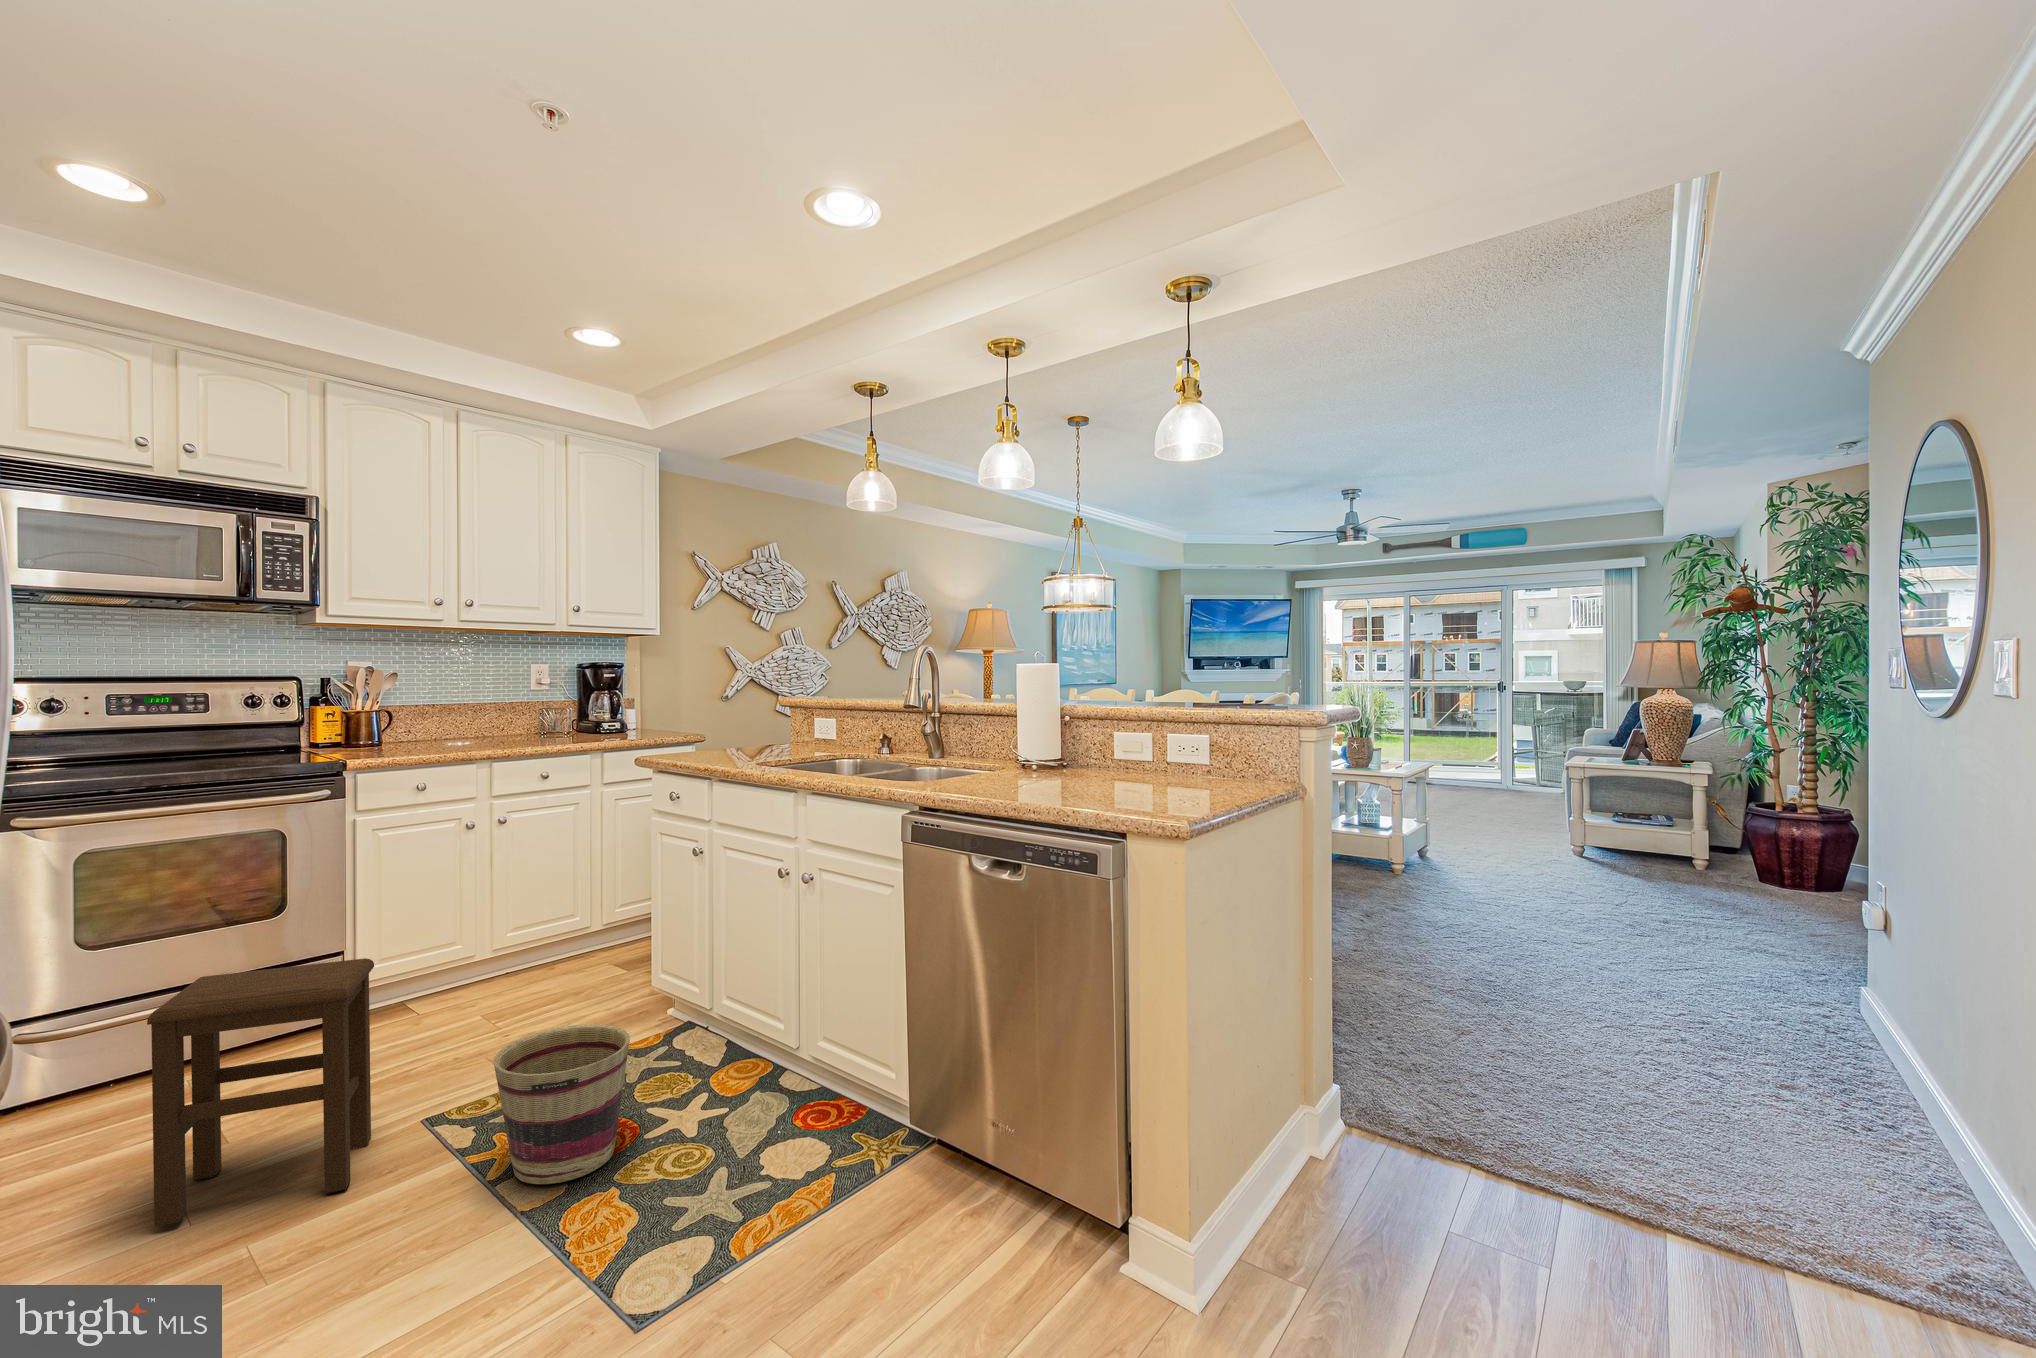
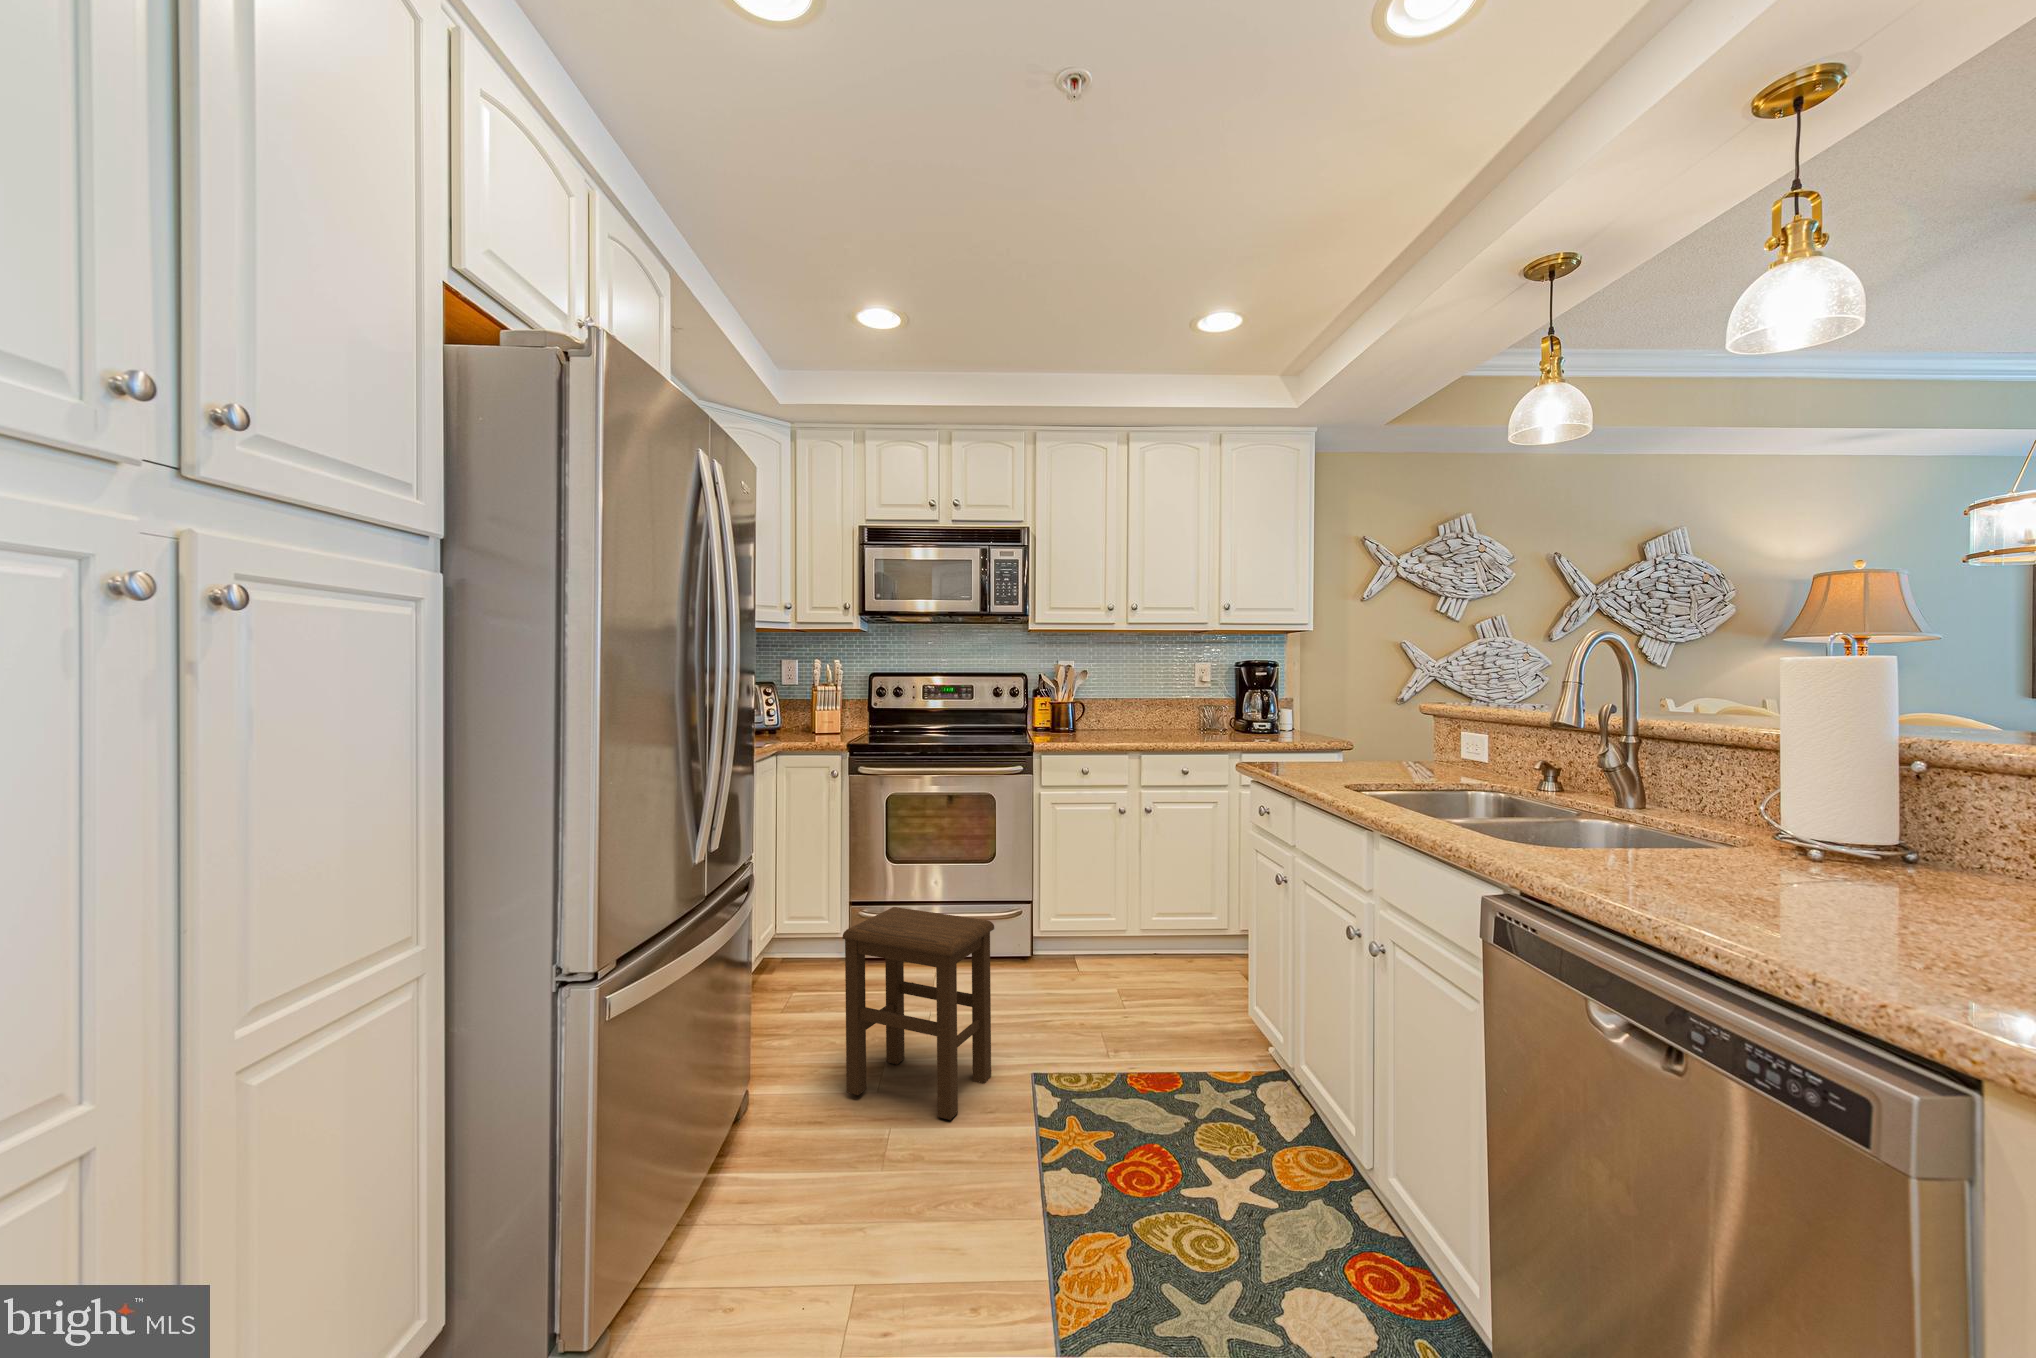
basket: present [494,1024,630,1184] -> none [1039,1036,1167,1210]

